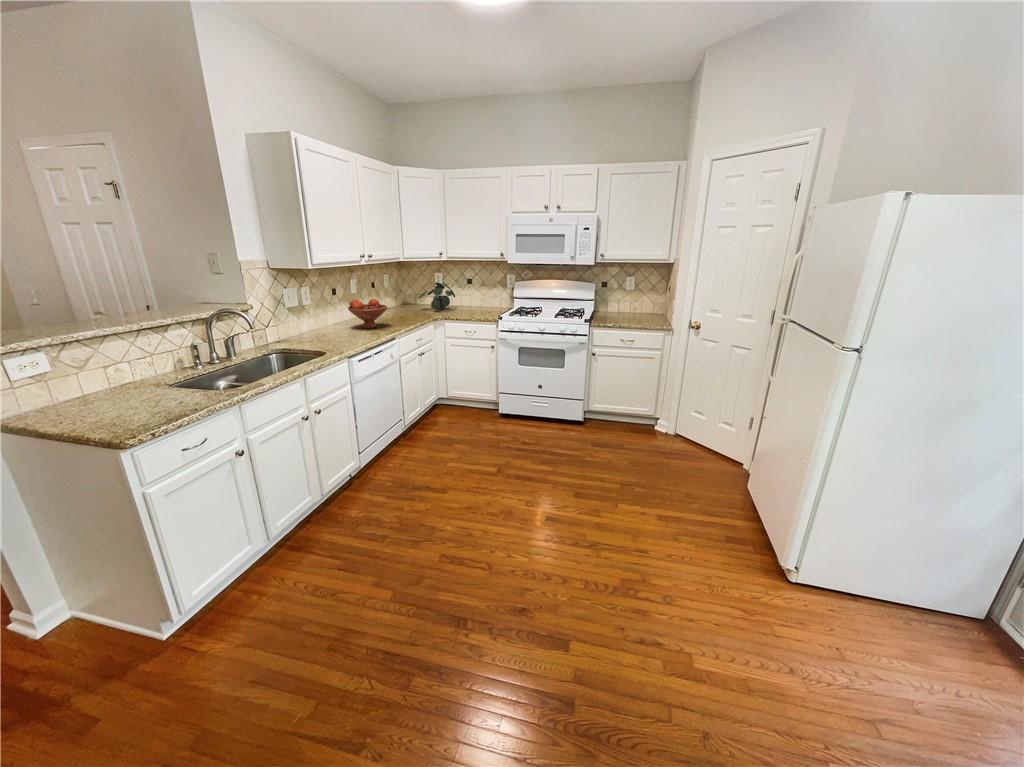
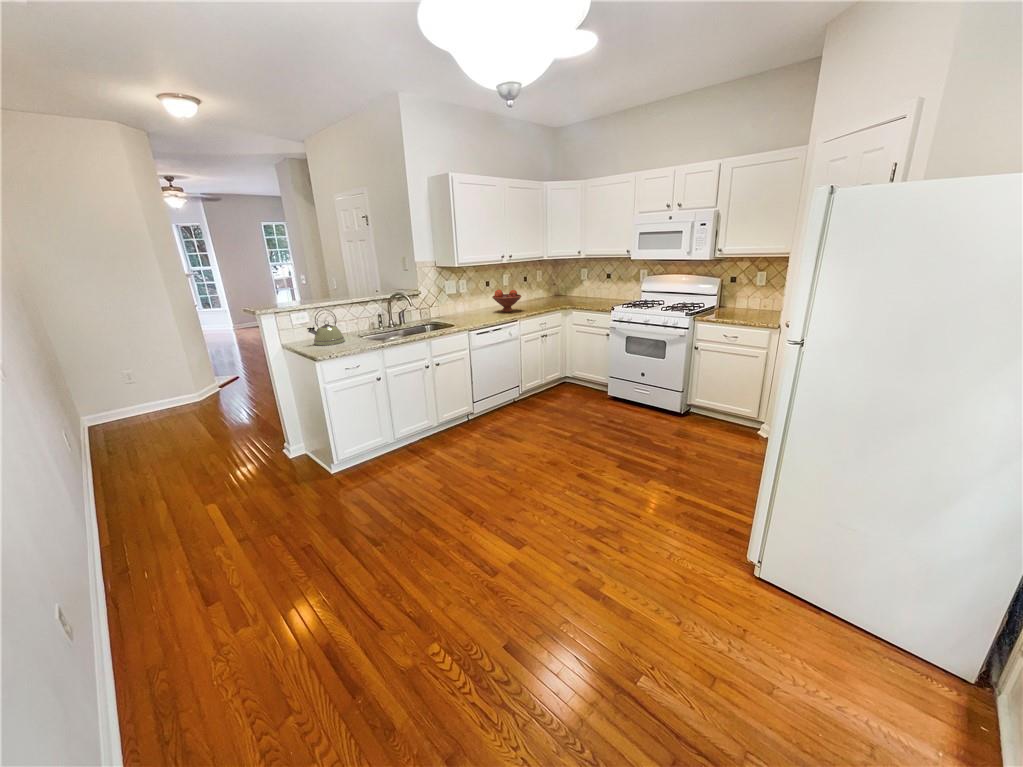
potted plant: present [419,283,455,310] -> none [562,278,594,301]
kettle: none [61,346,148,414] -> present [307,309,345,346]

